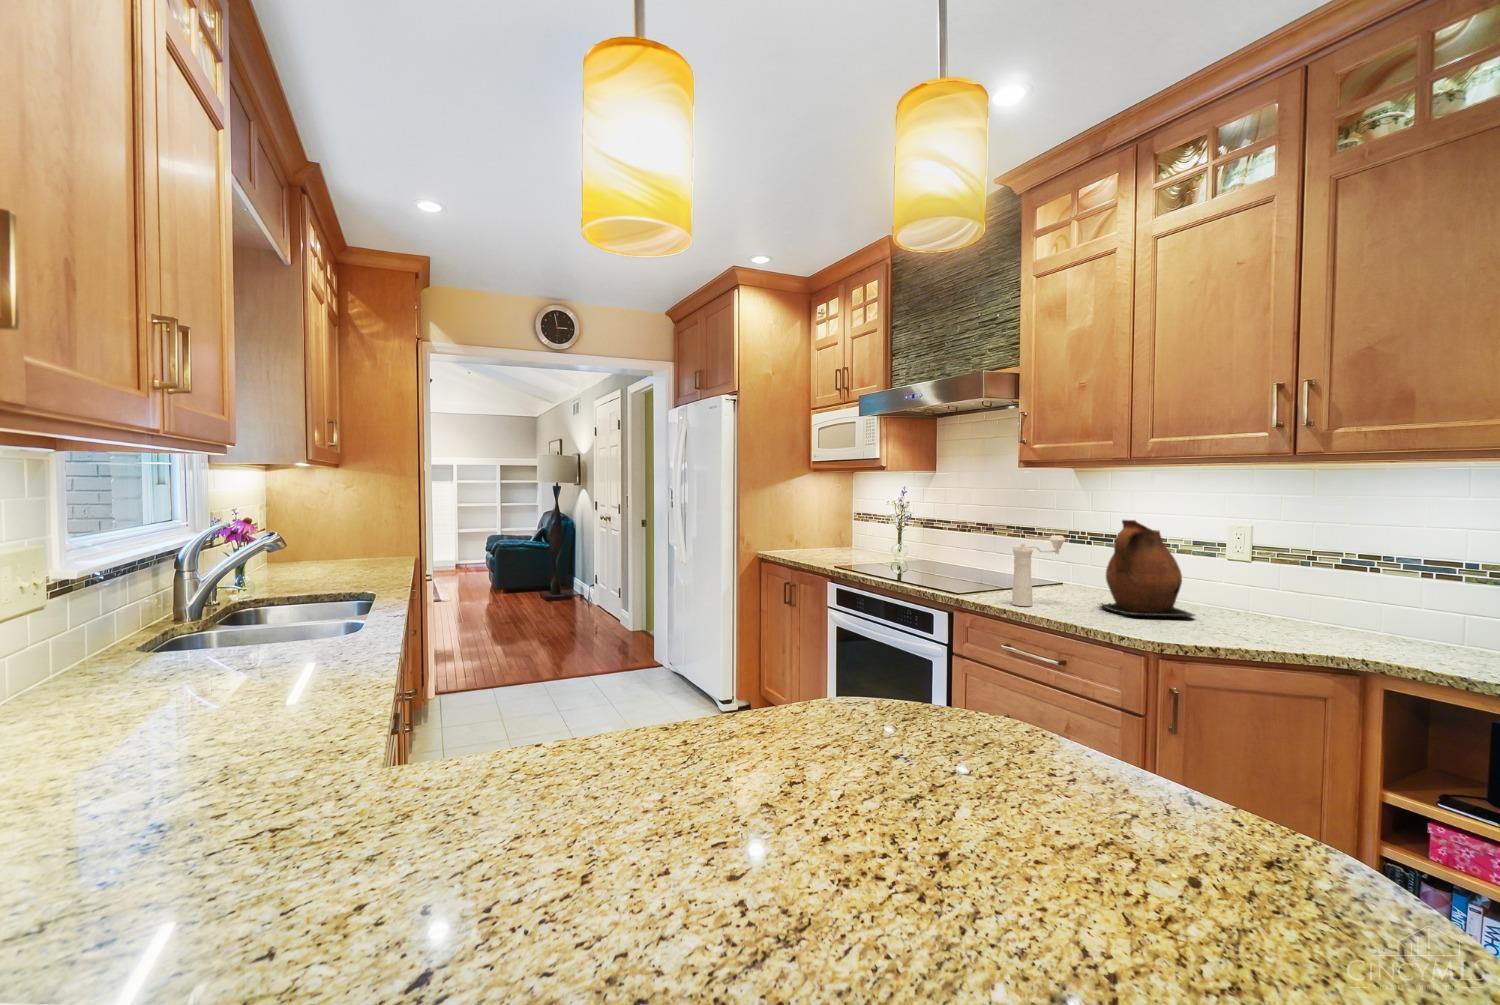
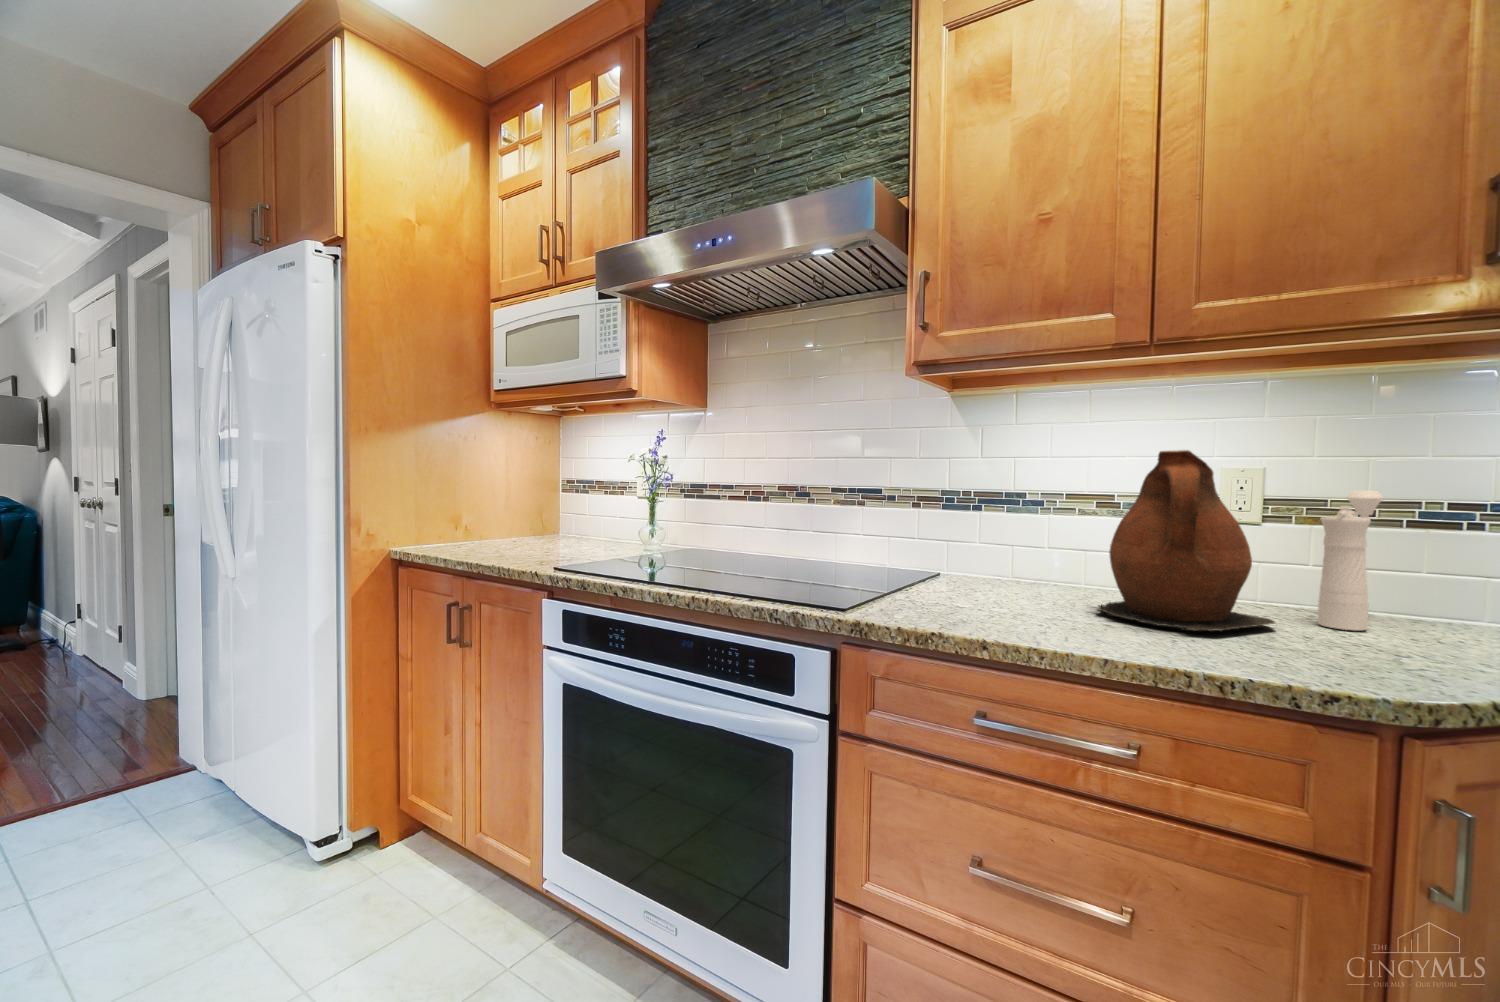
pepper mill: present [1012,535,1065,606] -> present [1318,491,1383,630]

